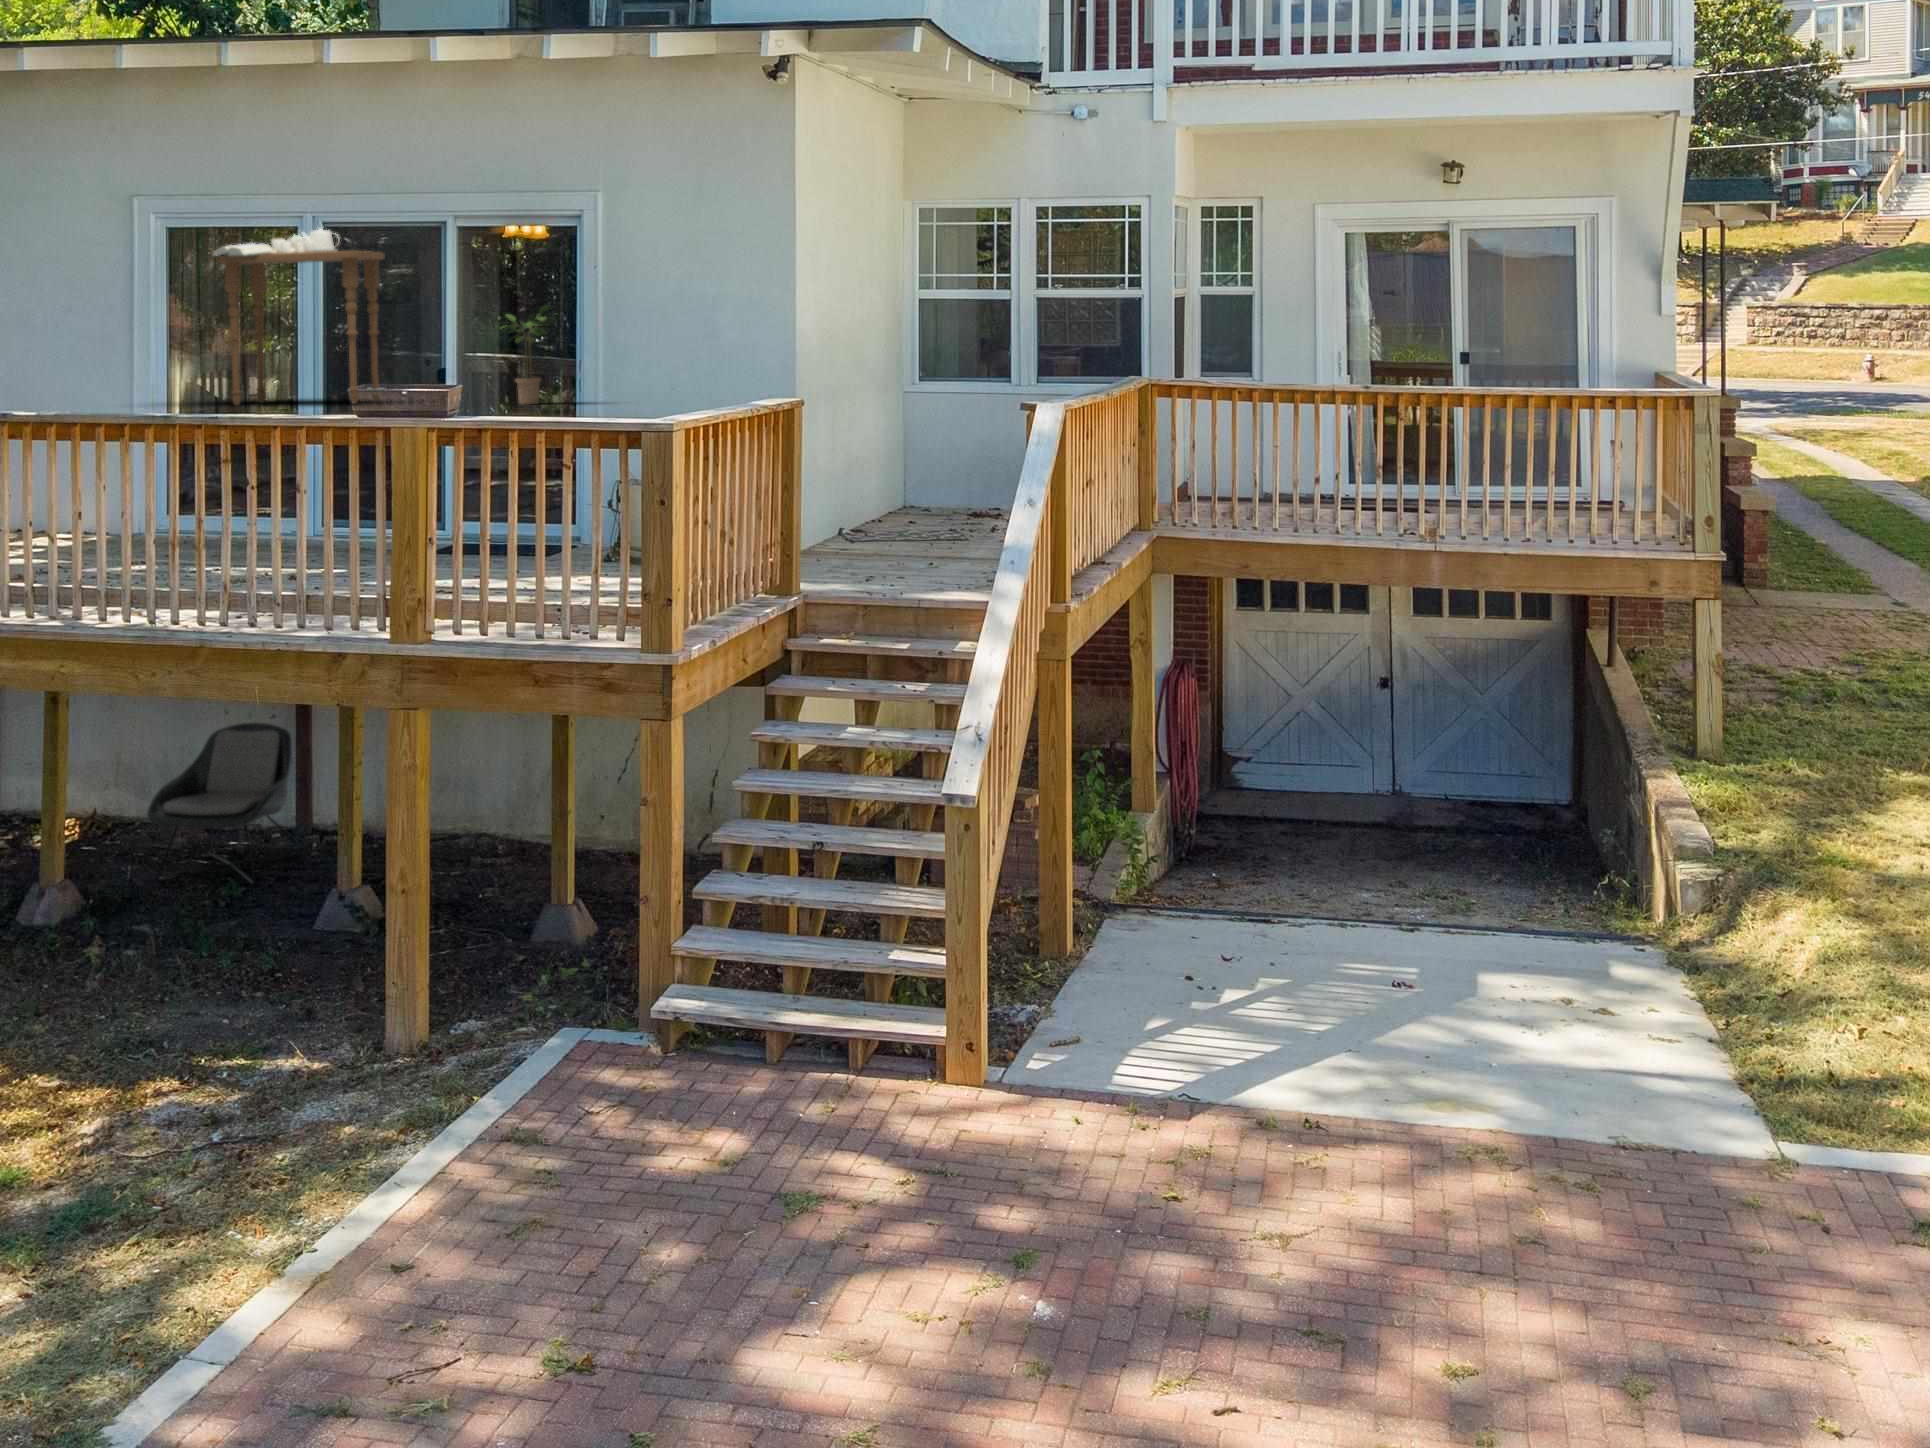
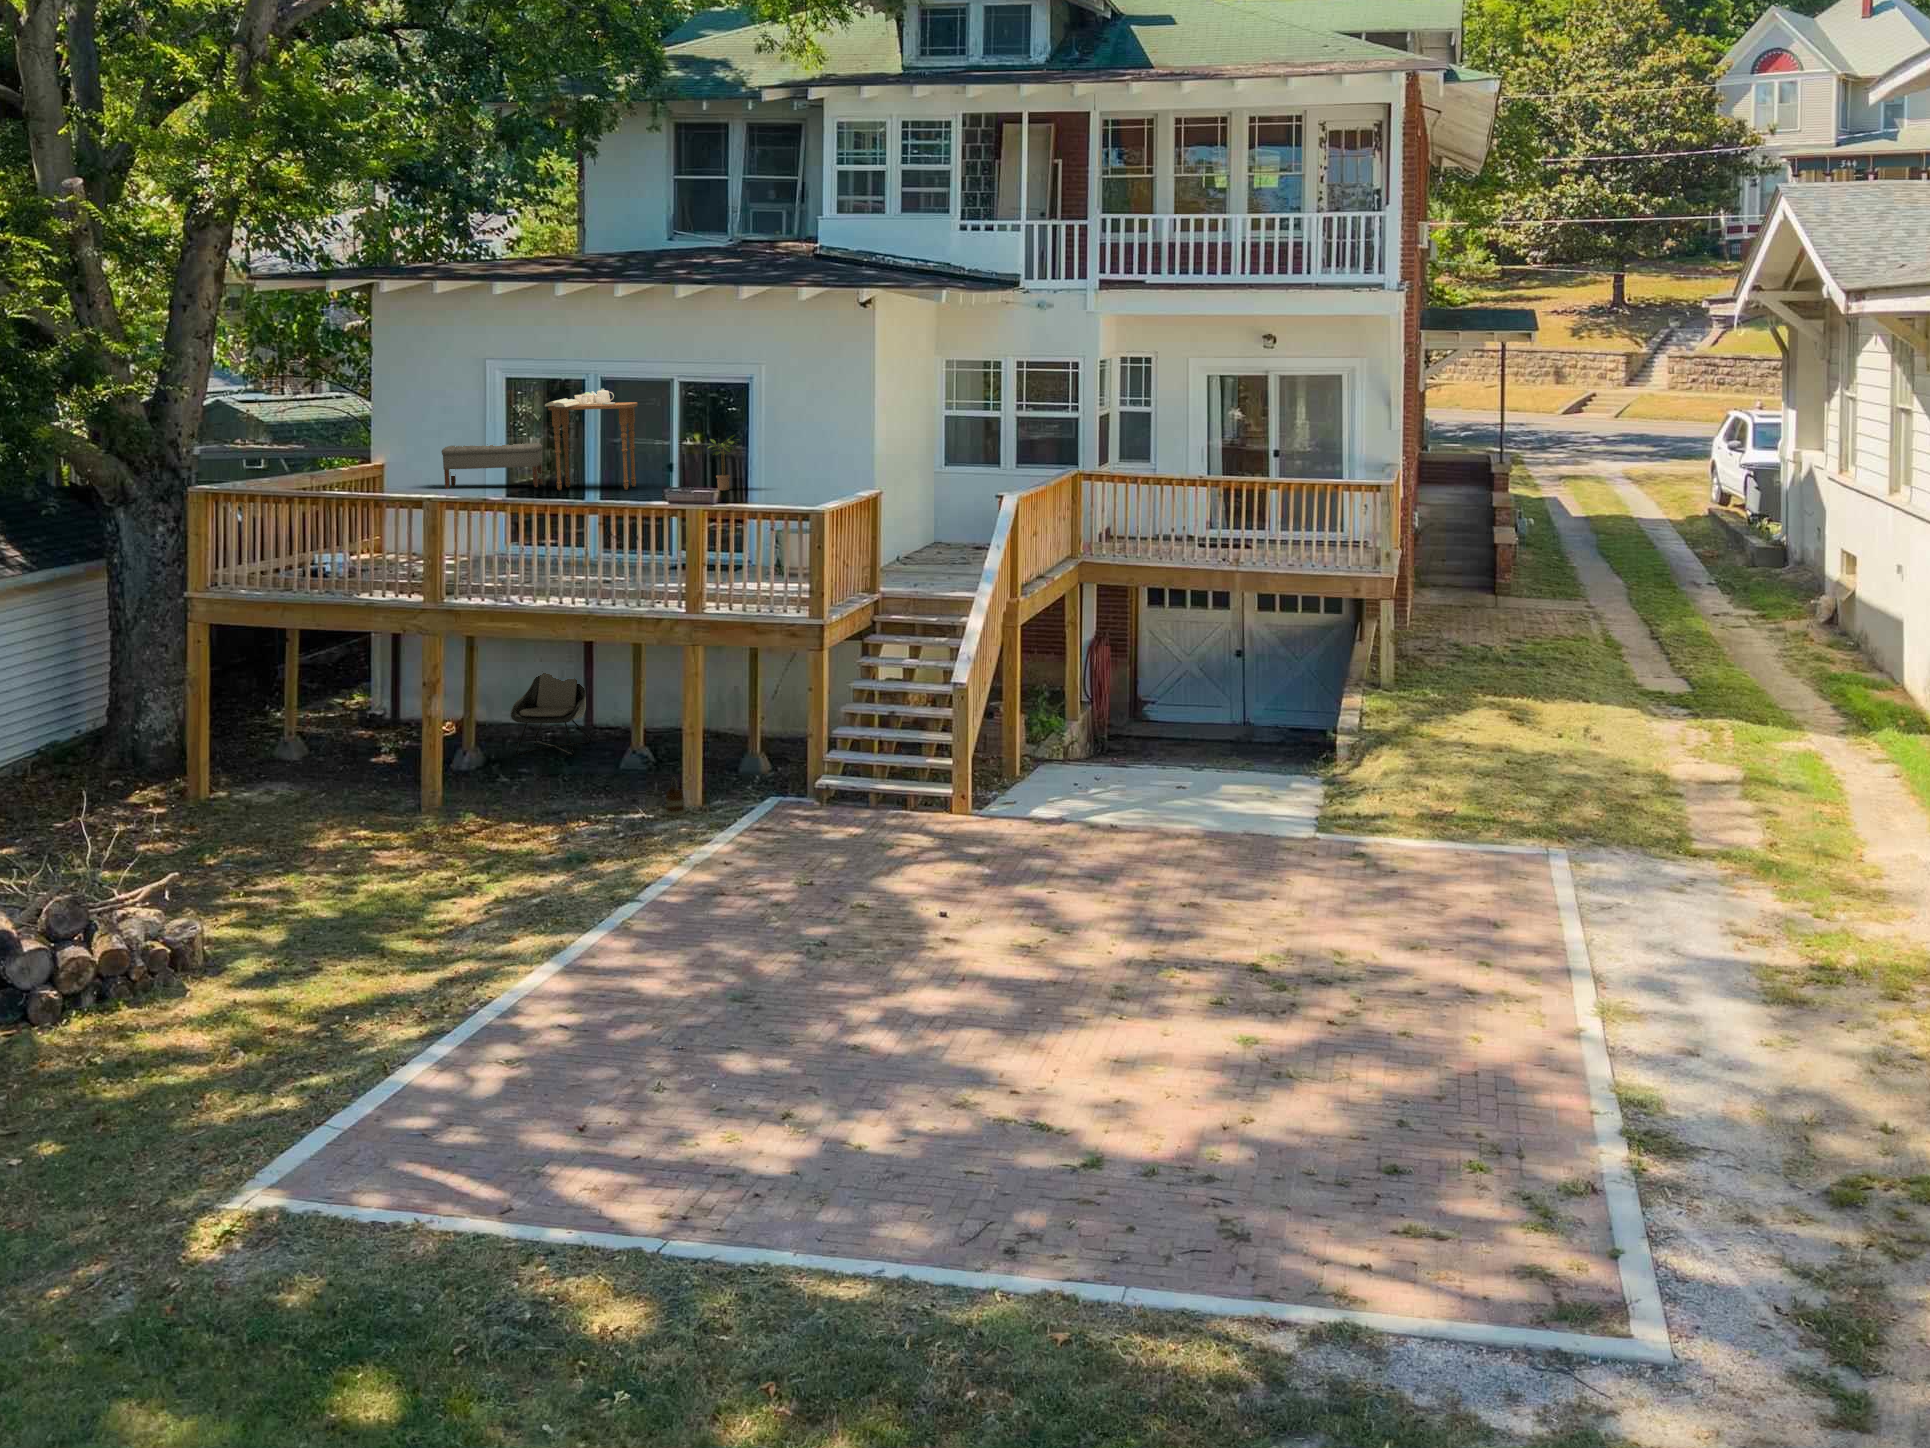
bench: none [34,327,225,407] -> present [442,443,542,489]
wooden bucket: none [346,979,390,1064] -> present [665,784,685,816]

